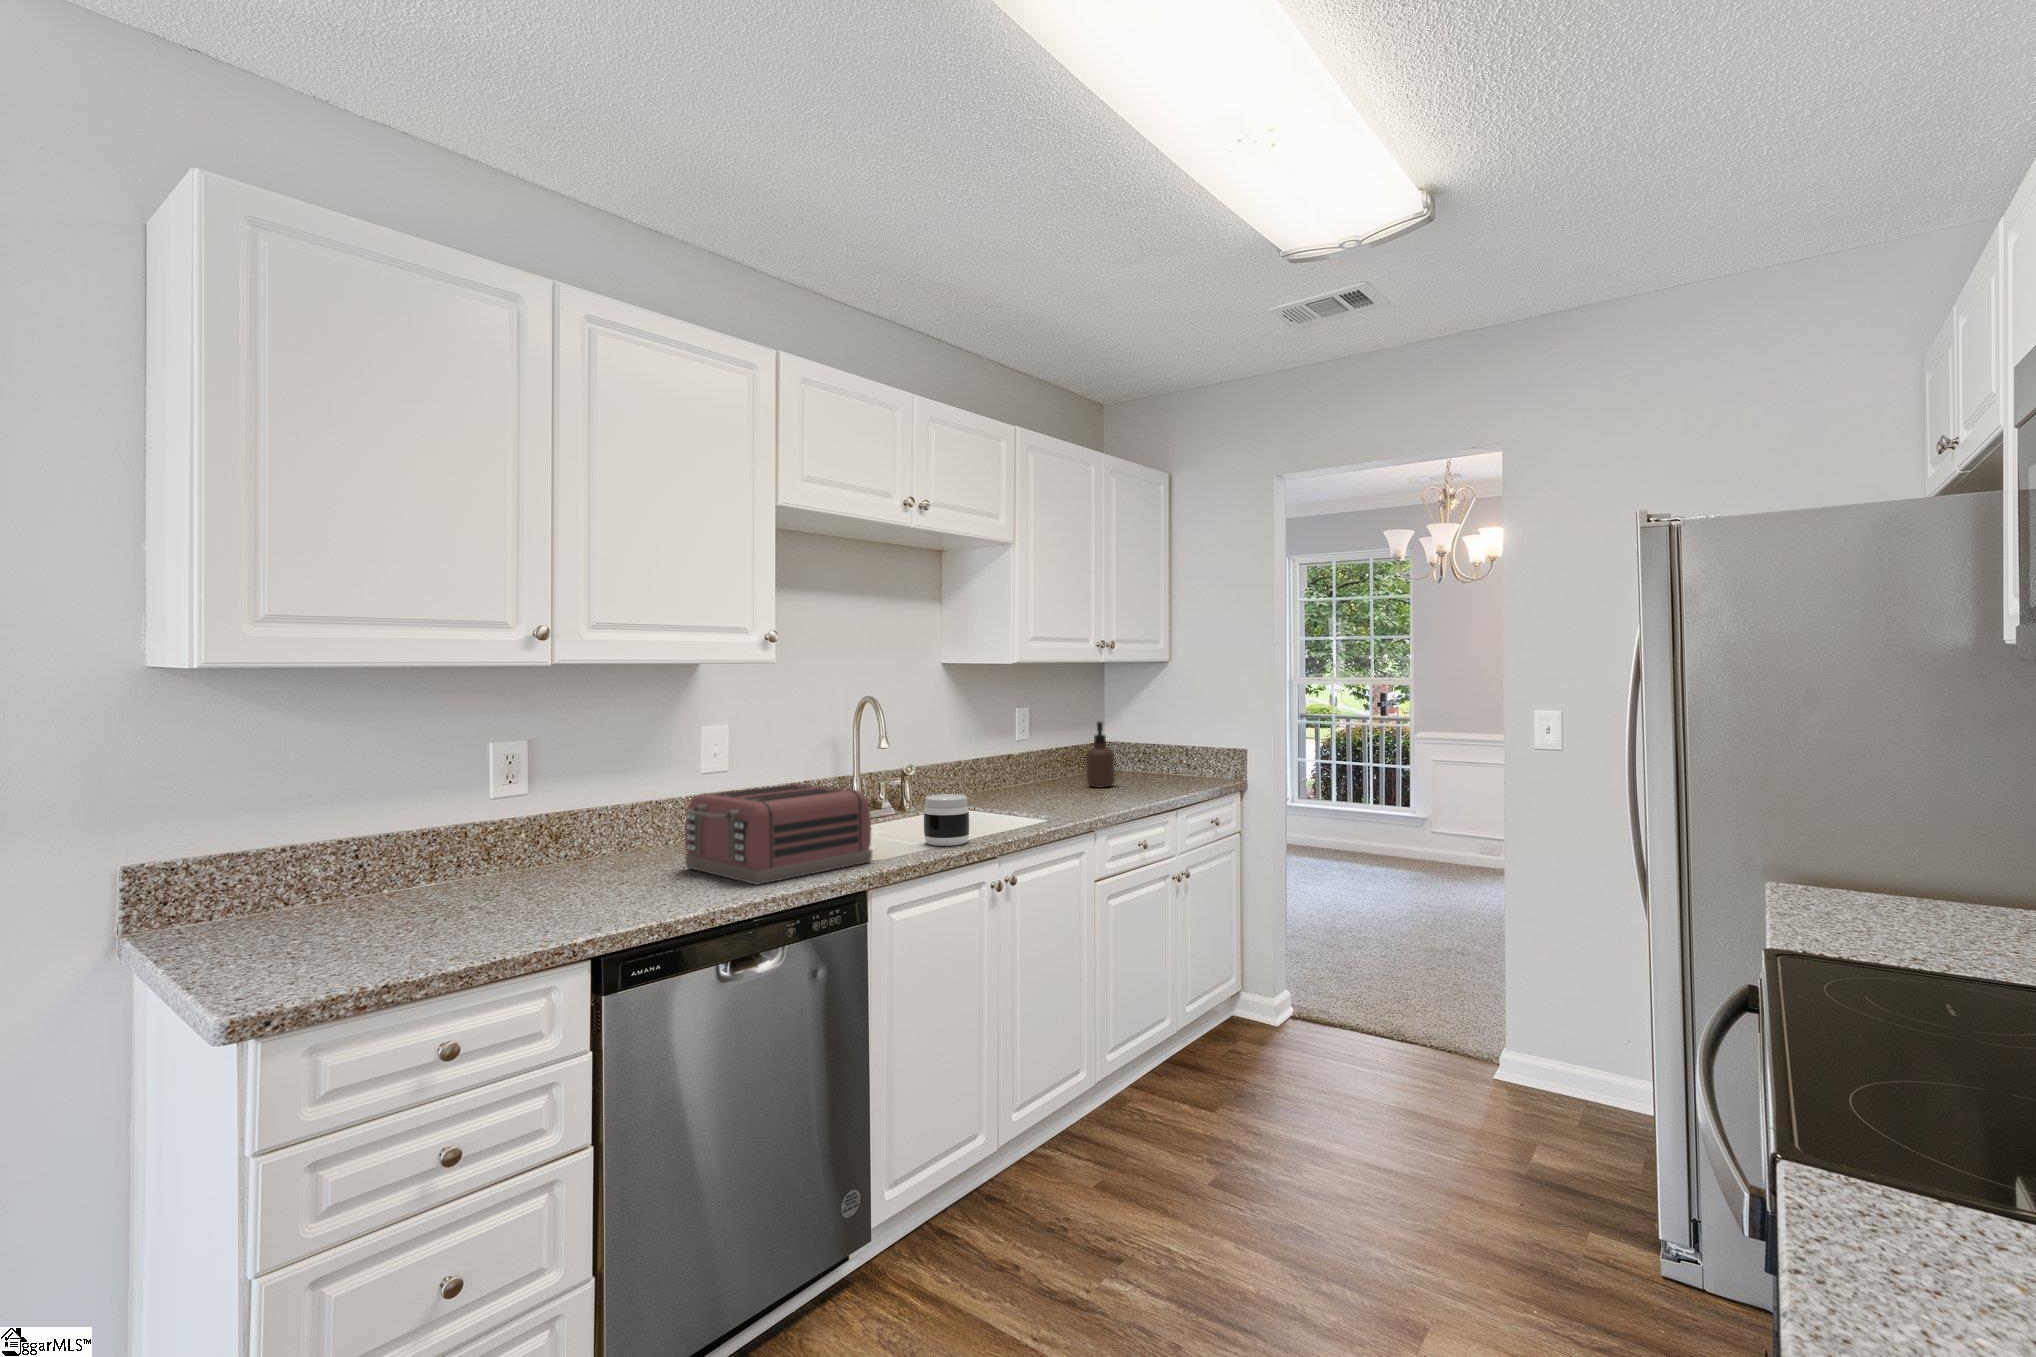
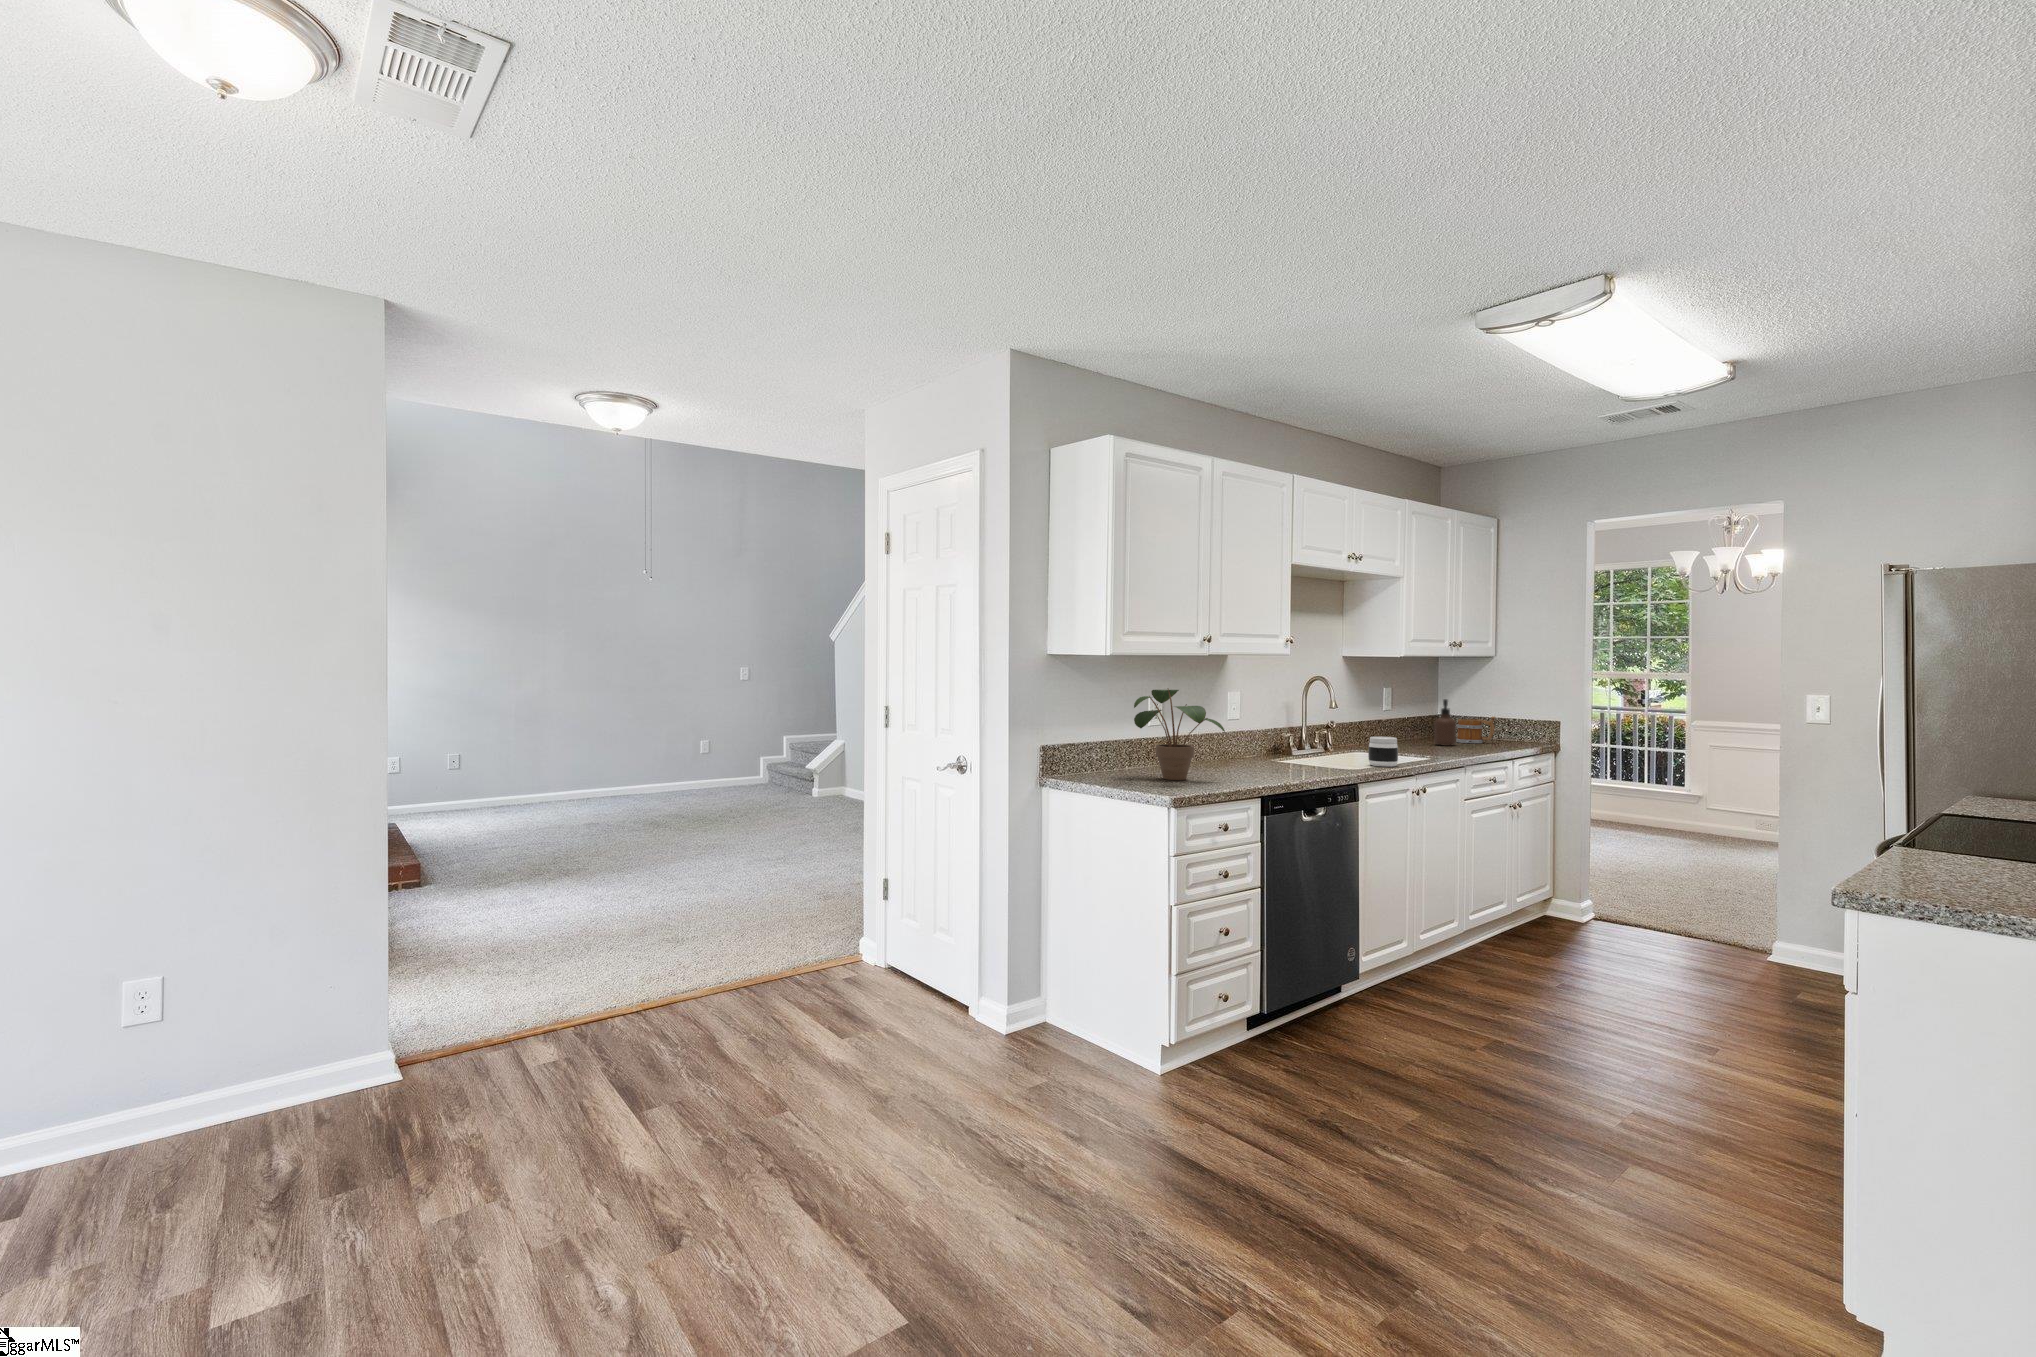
potted plant: none [357,732,566,920] -> present [1134,689,1225,780]
mug: none [1121,743,1171,781] -> present [1456,717,1495,743]
toaster: present [685,783,872,885] -> none [1244,725,1353,776]

